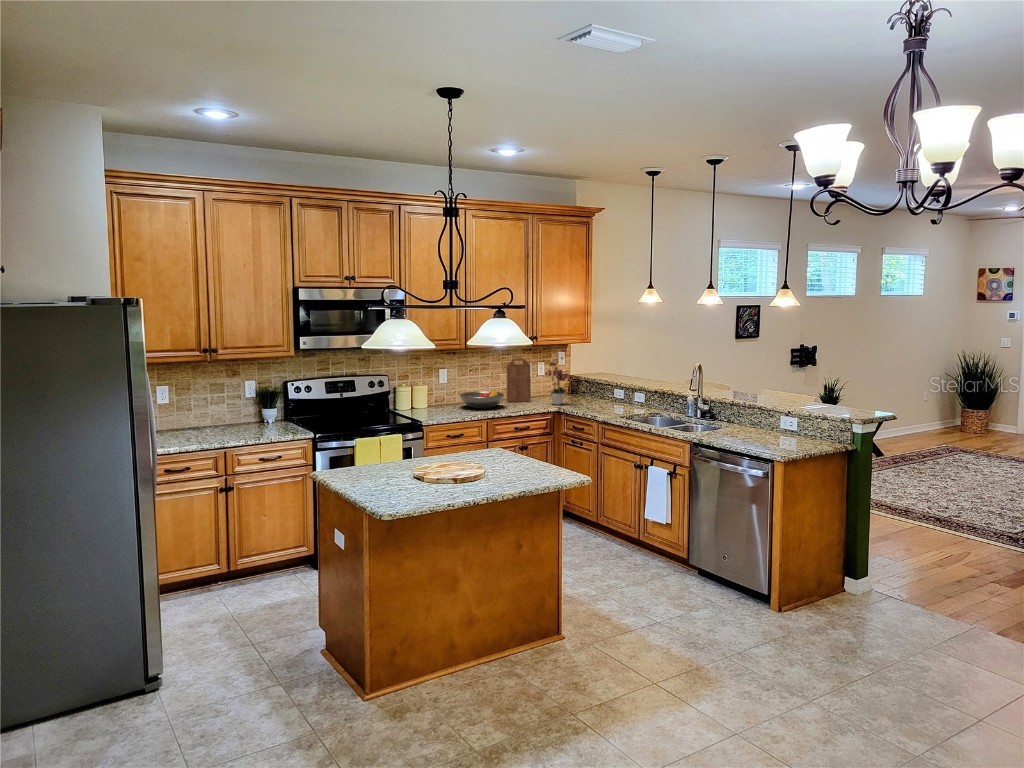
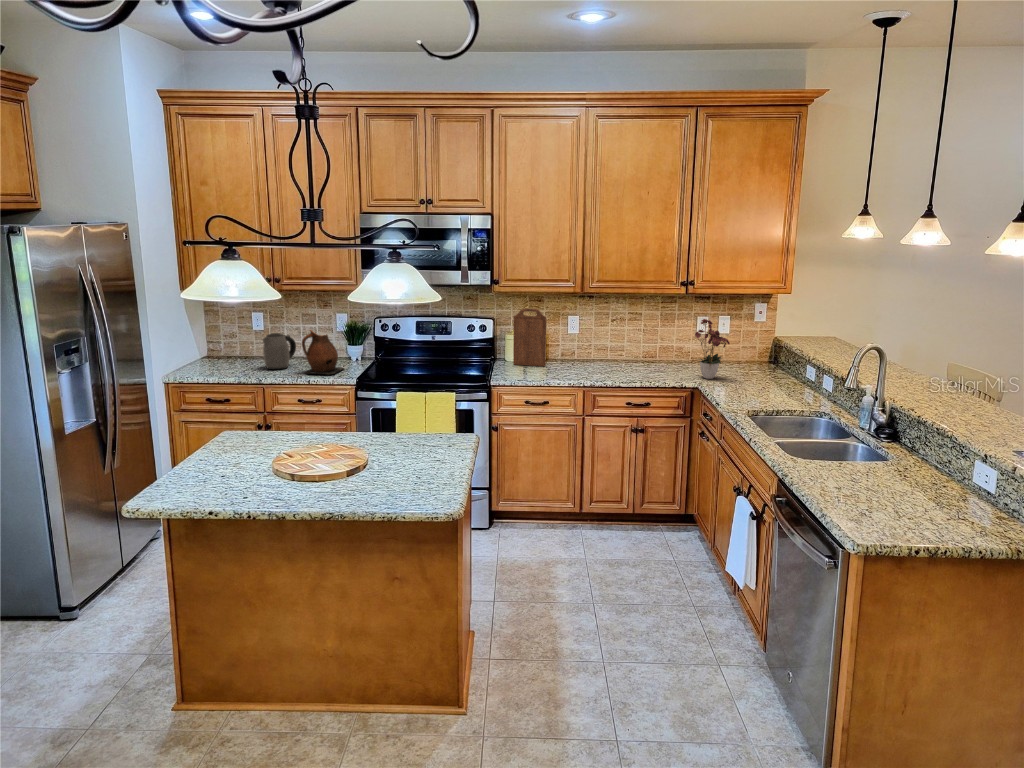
cutting board: present [507,358,531,402] -> present [513,308,547,366]
fruit bowl: present [460,390,504,408] -> none [576,348,634,371]
ceramic pitcher: none [249,394,285,436] -> present [302,330,344,375]
kettle: none [197,402,224,438] -> present [263,333,296,370]

